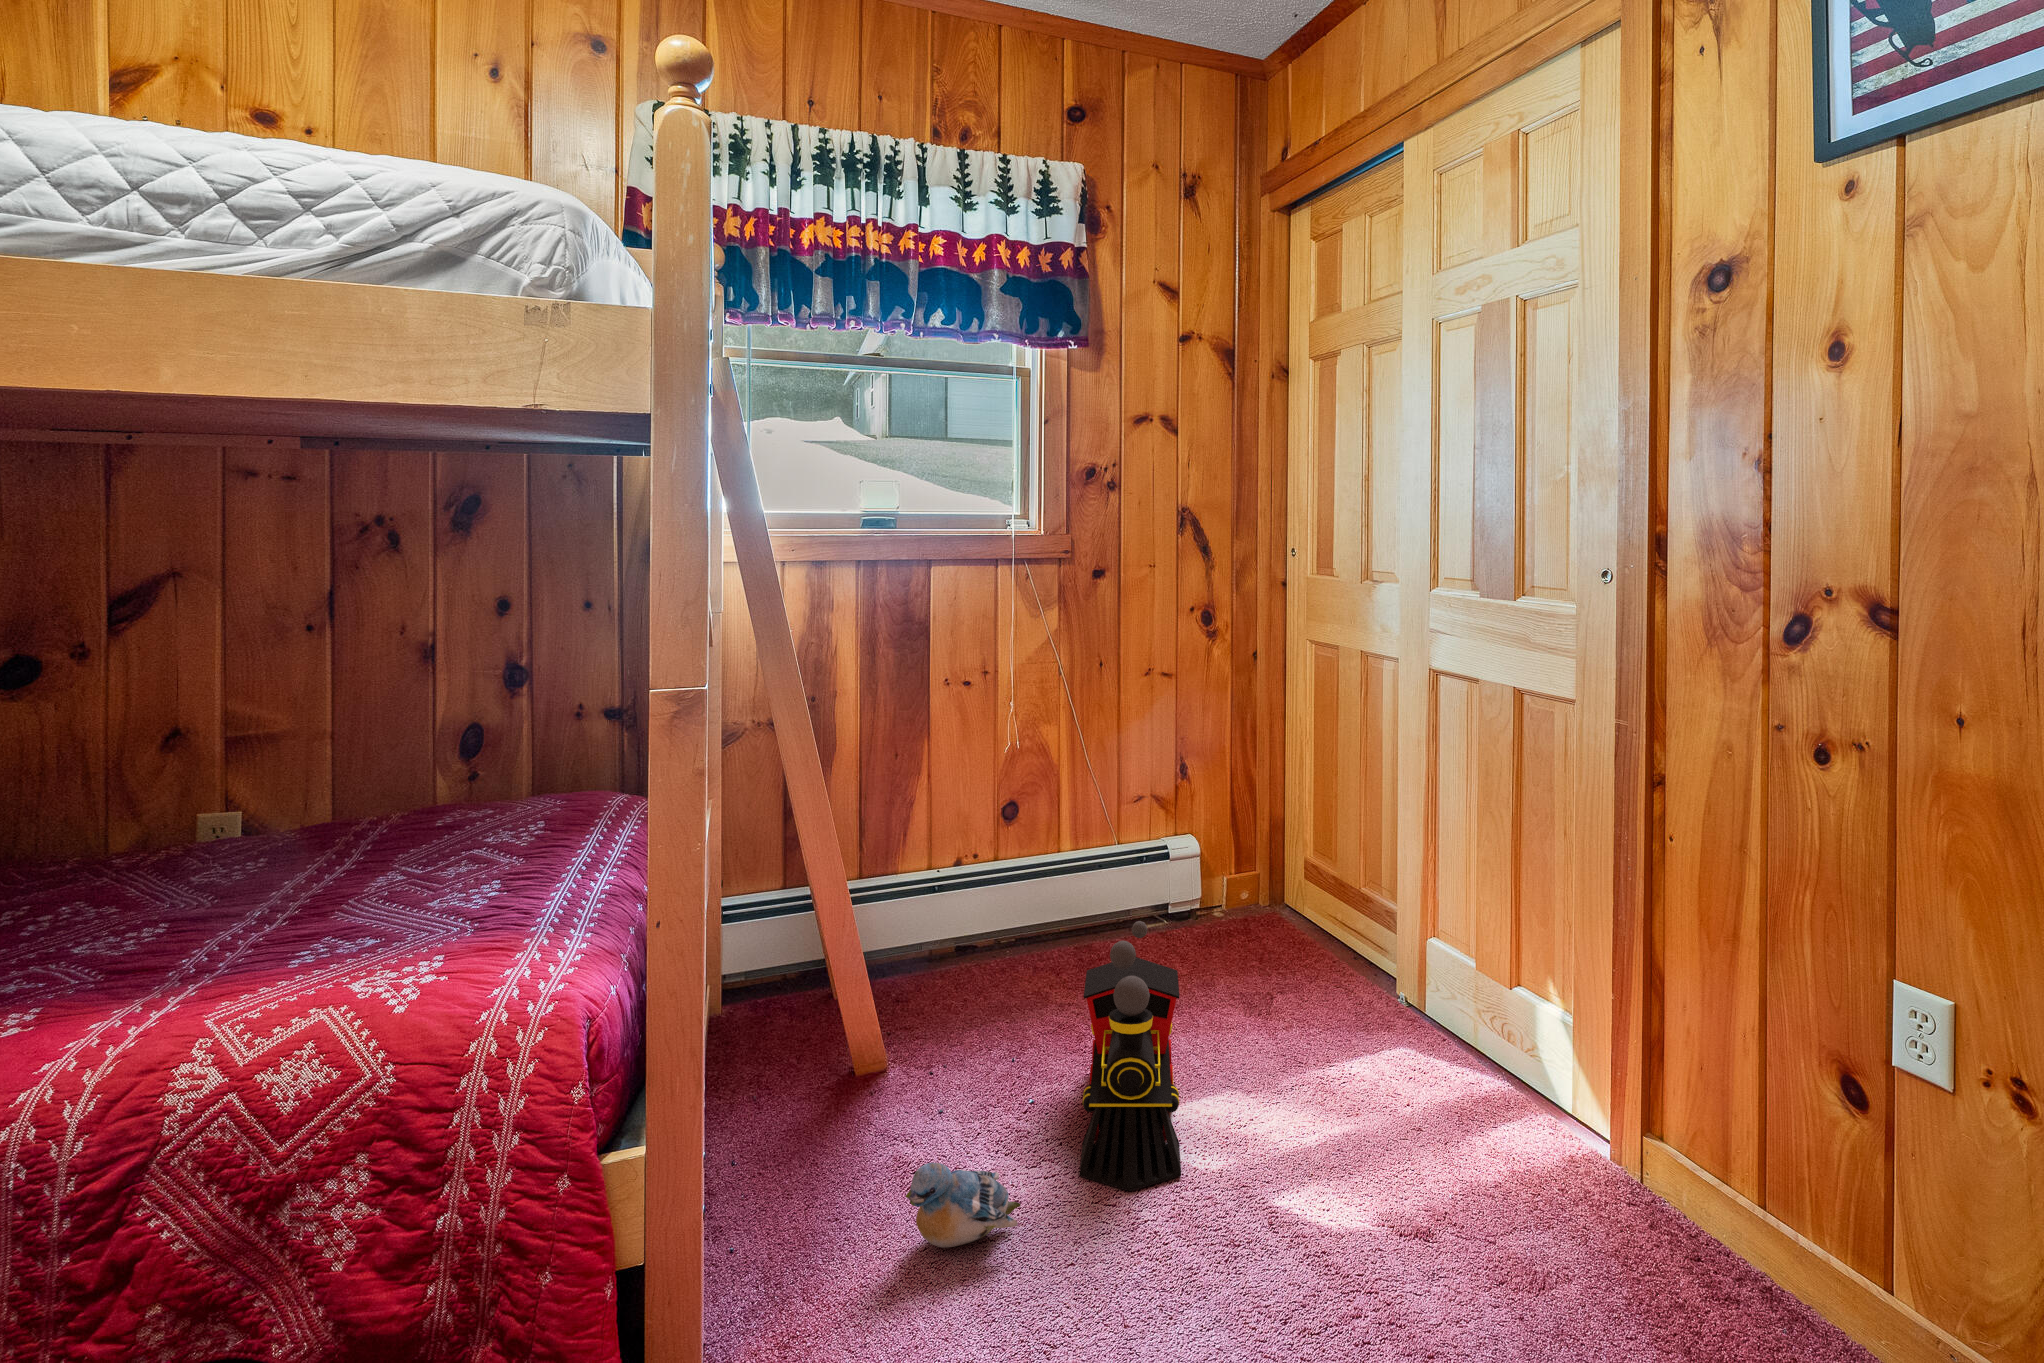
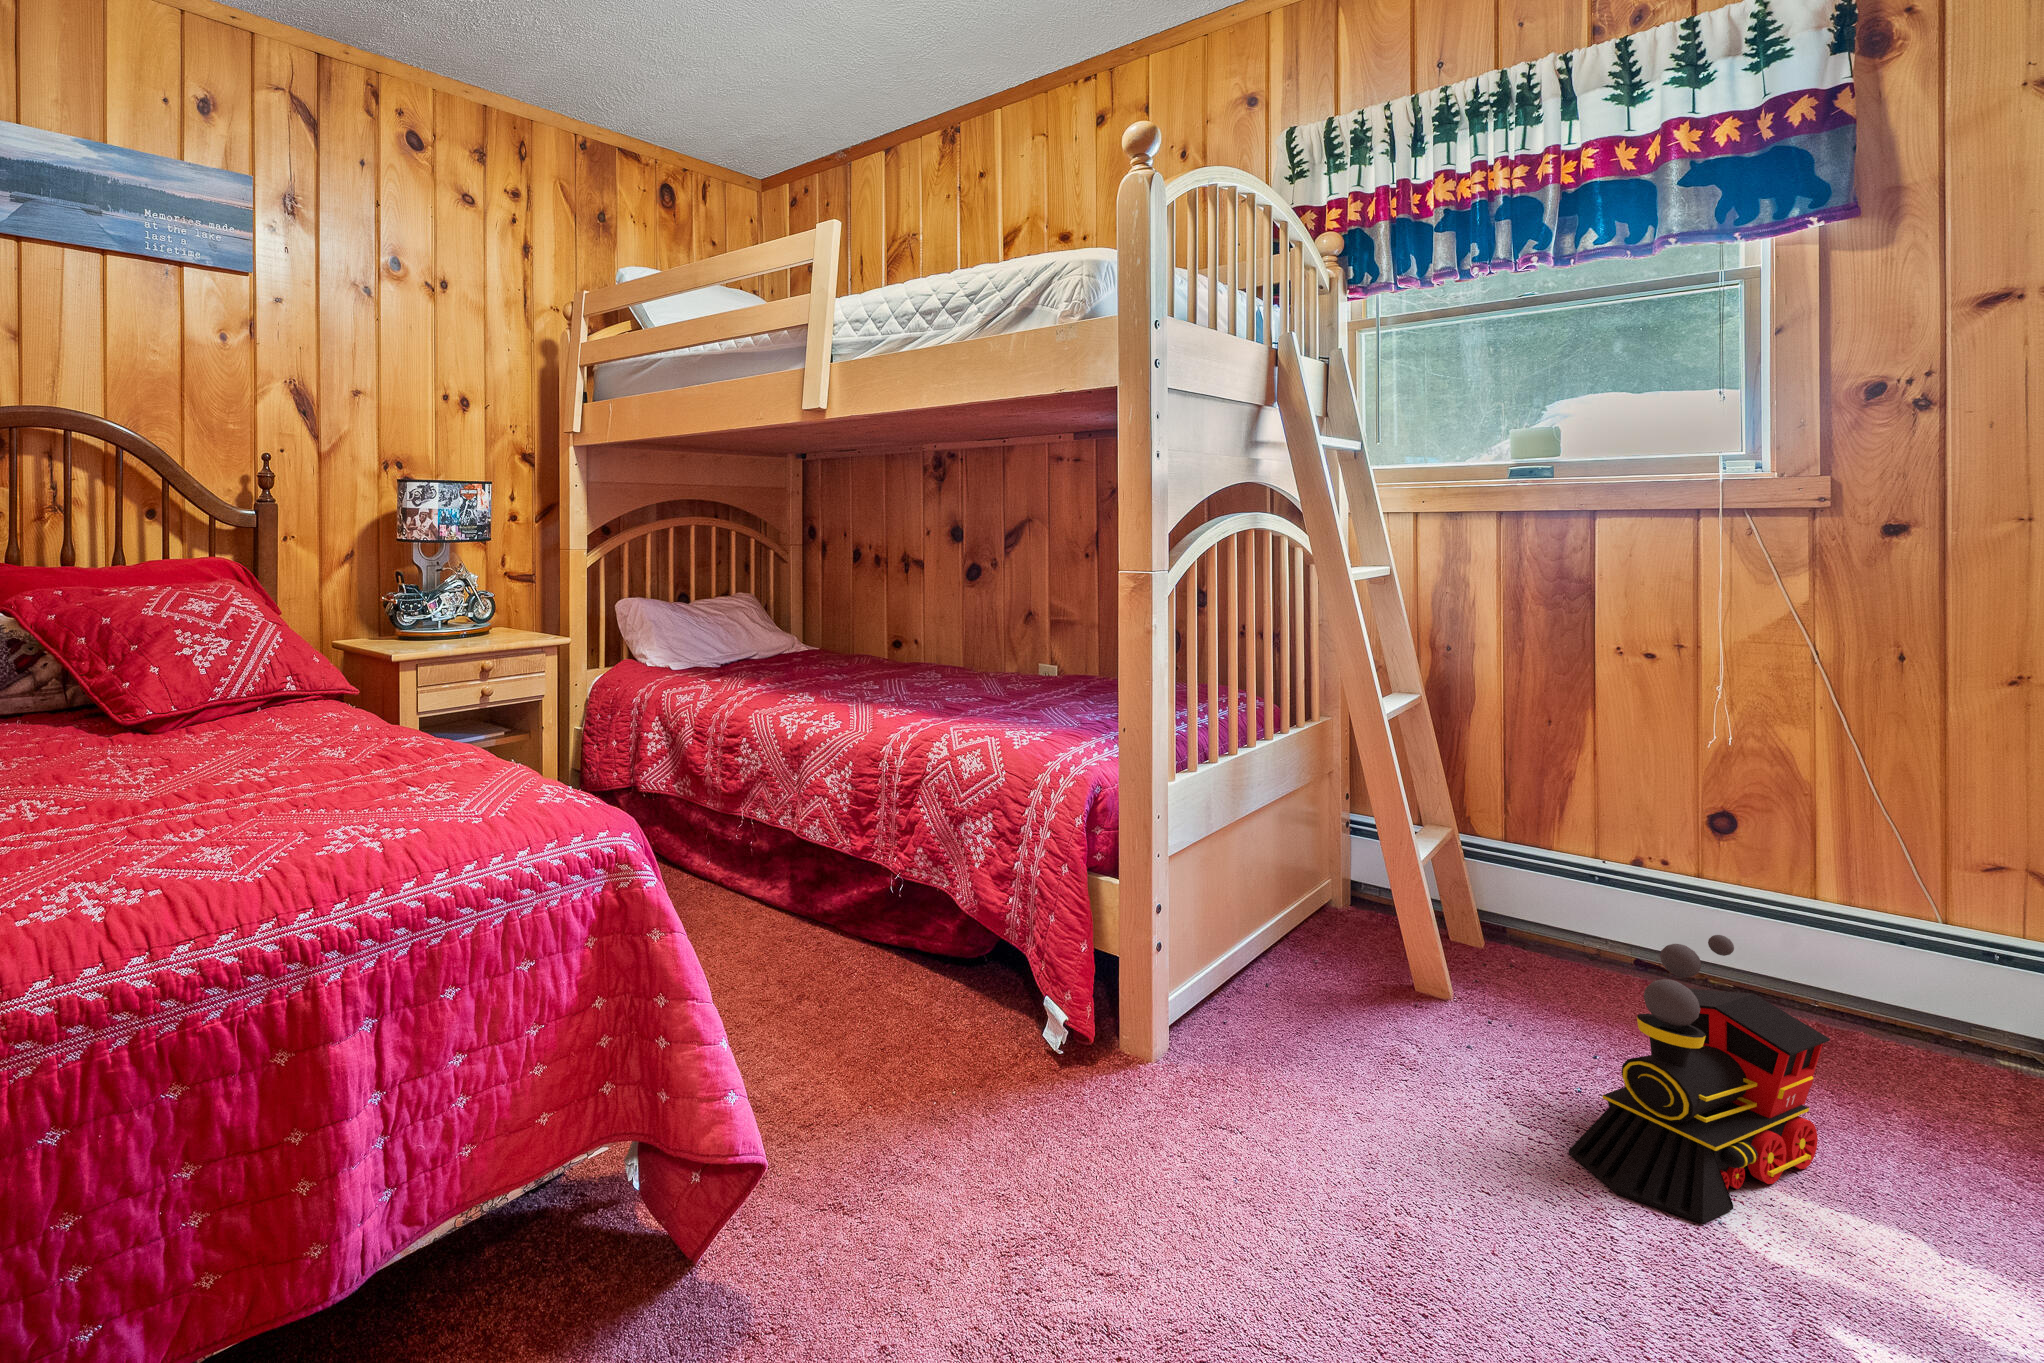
plush toy: present [906,1163,1021,1248] -> none [1346,1028,1470,1127]

